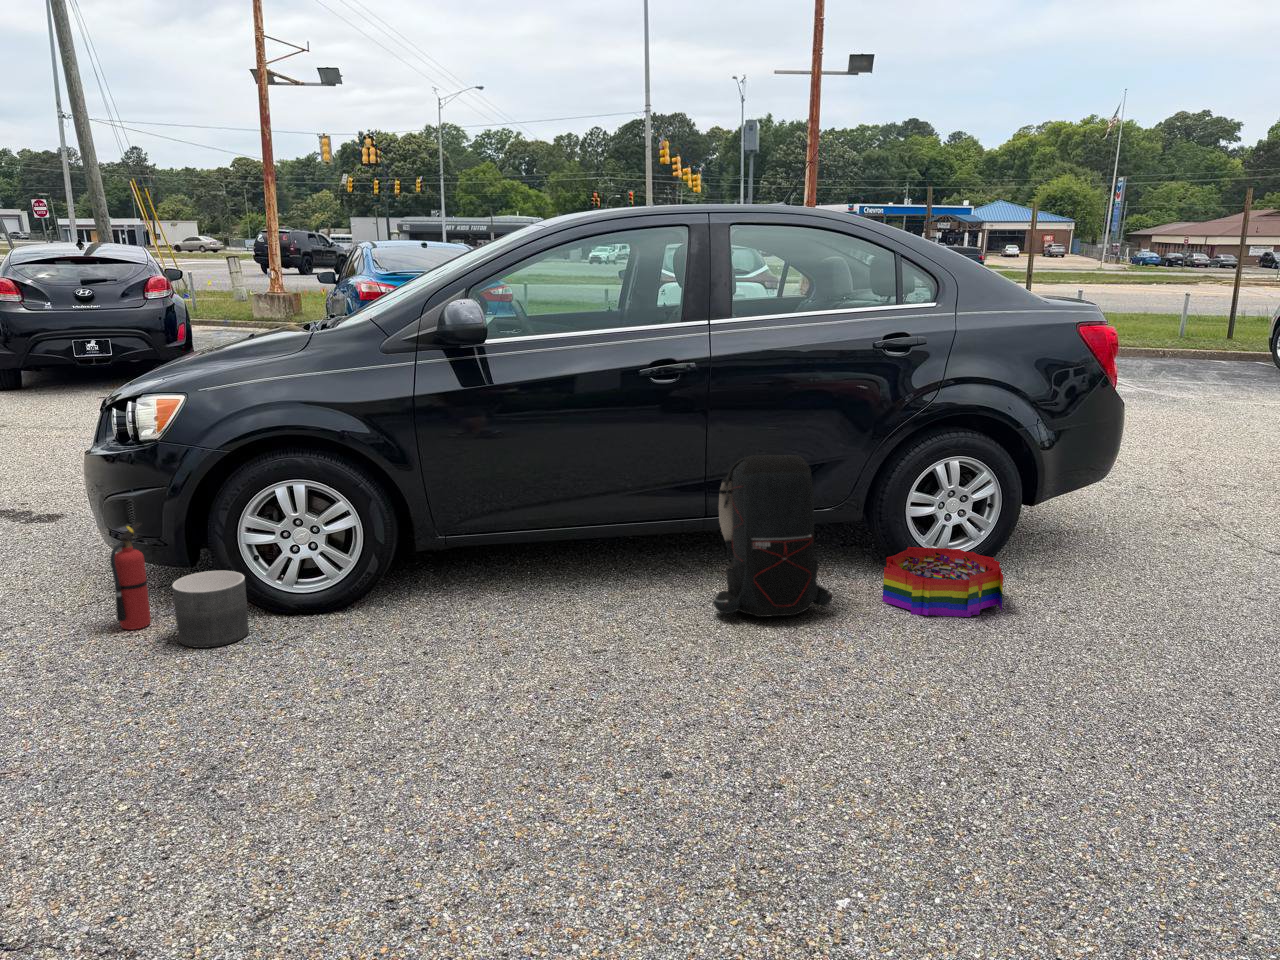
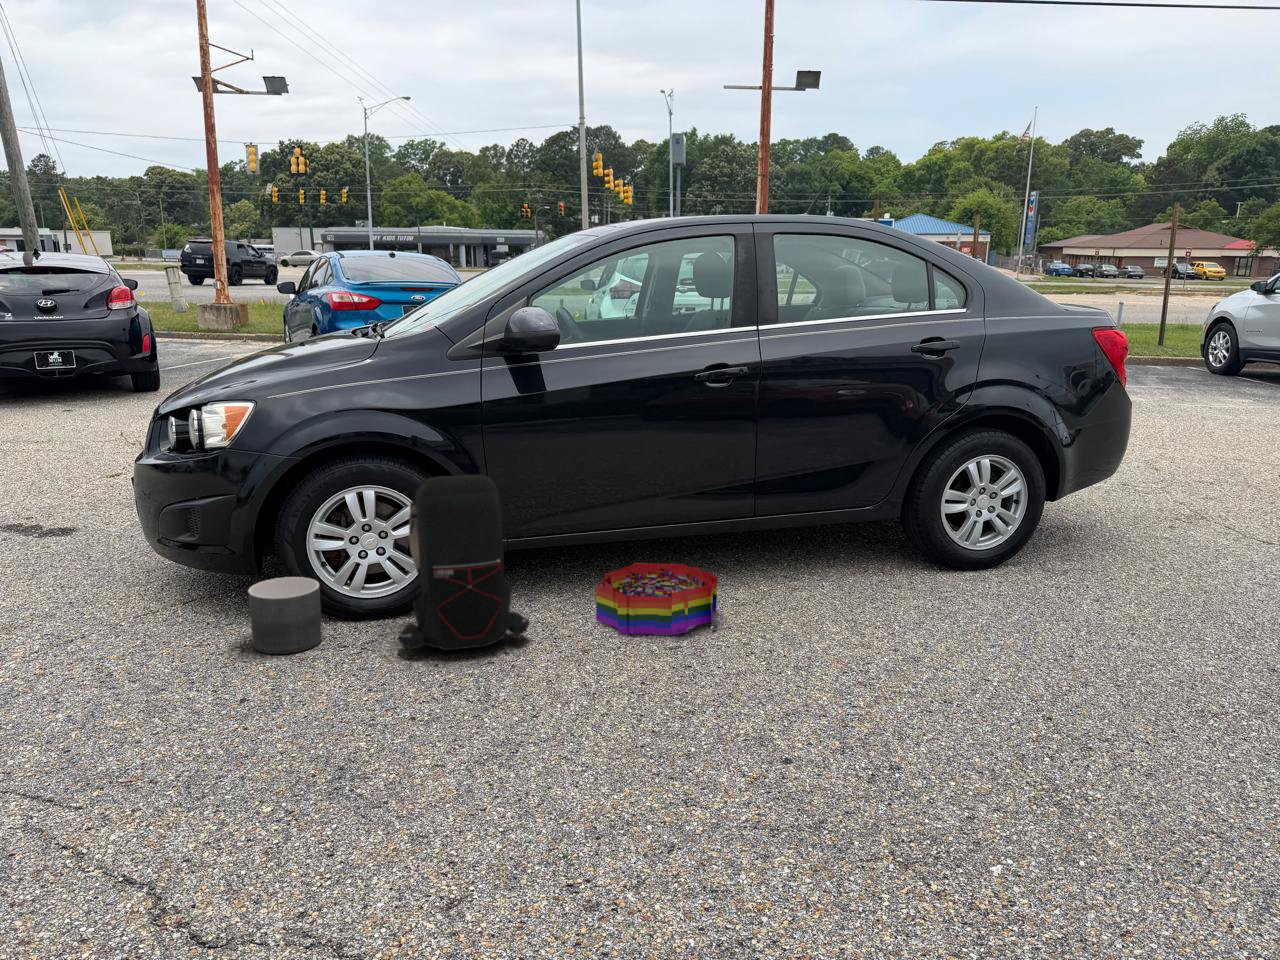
backpack: present [713,455,833,617] -> present [398,475,530,650]
fire extinguisher: present [110,523,151,630] -> none [182,530,218,639]
storage bin: present [882,547,1003,617] -> present [596,563,717,635]

